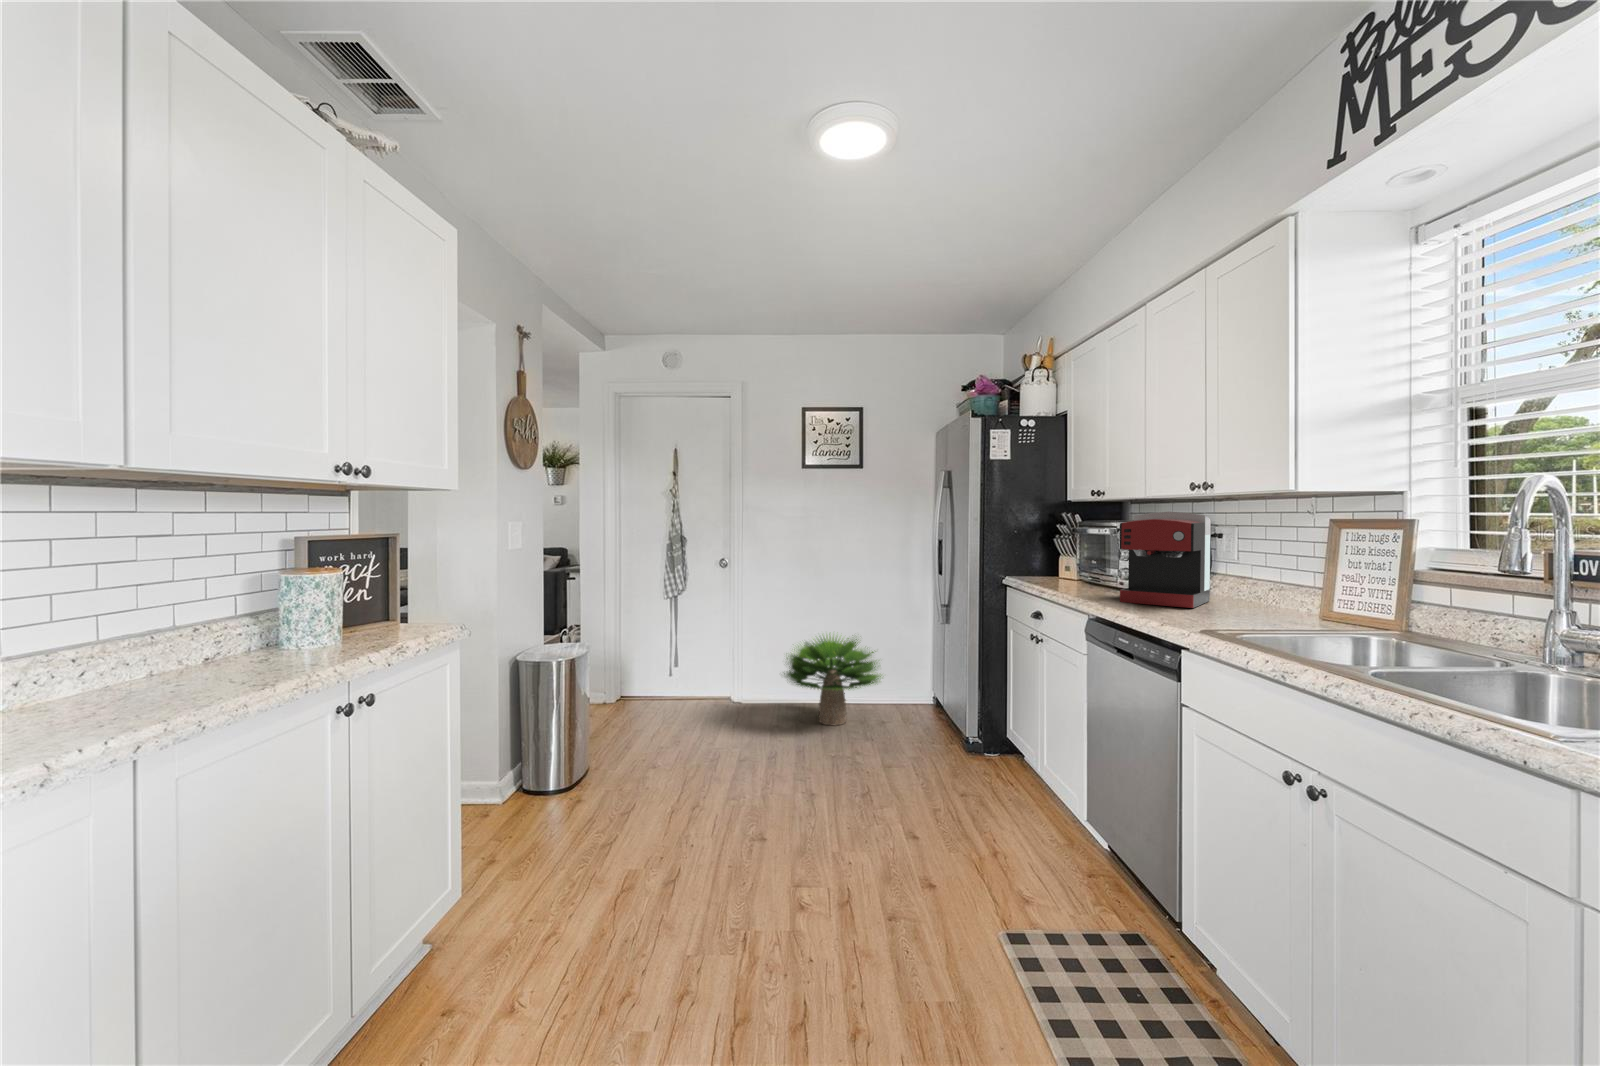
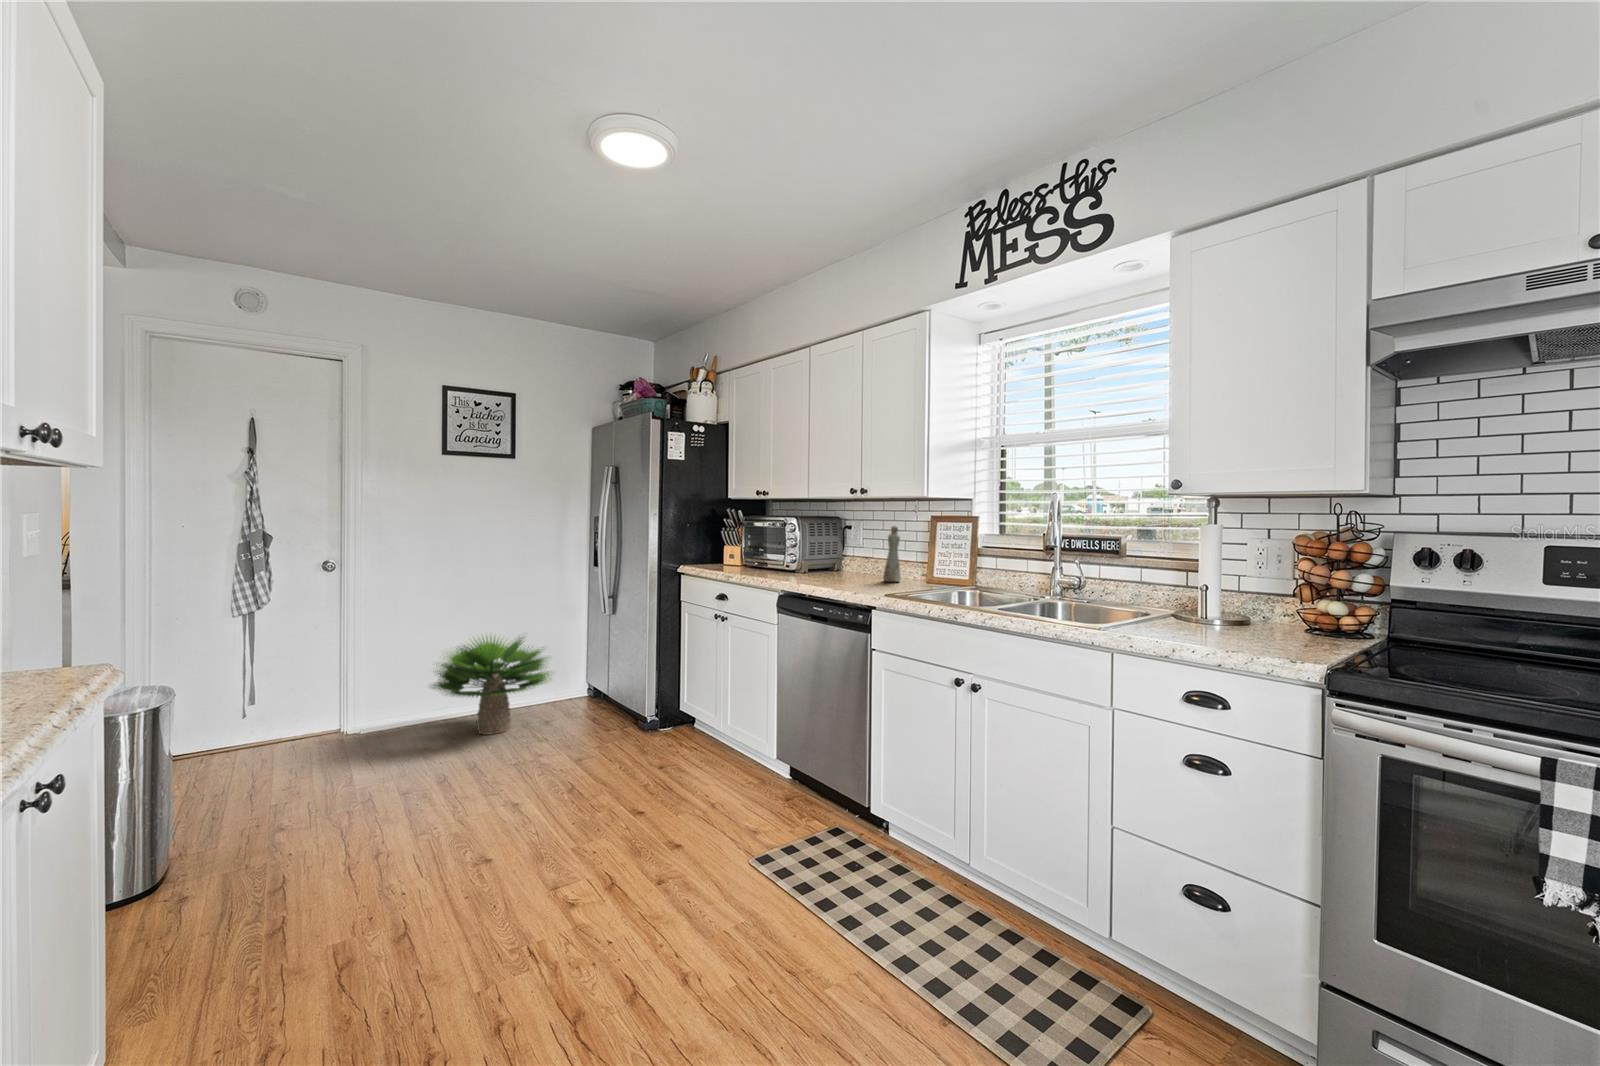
coffee maker: present [1119,512,1211,608] -> none [801,510,853,581]
bottle: none [1250,532,1280,613] -> present [883,526,901,582]

